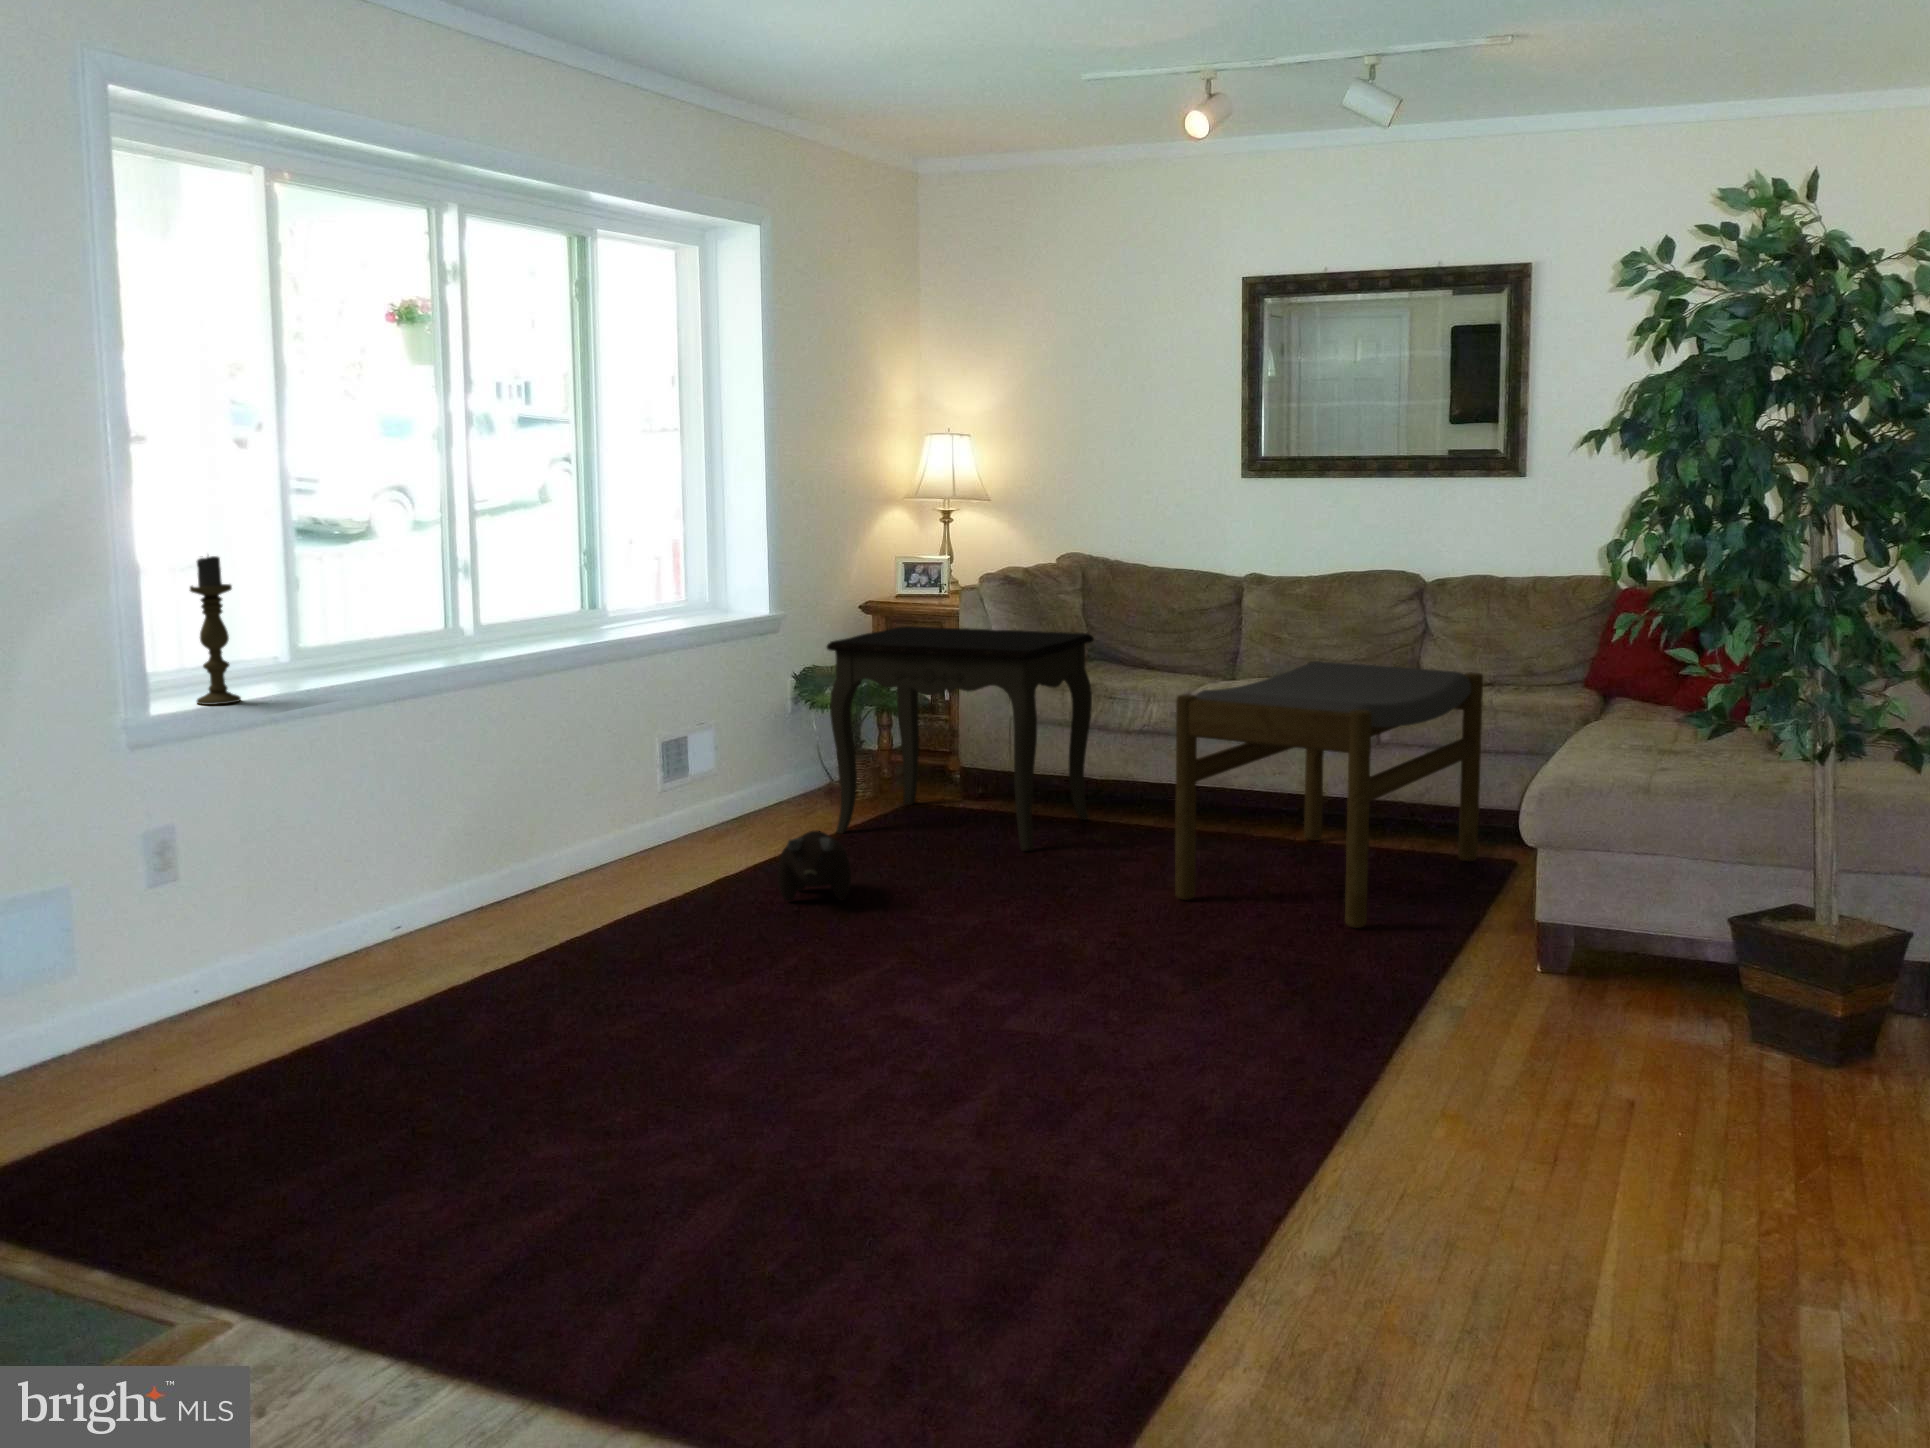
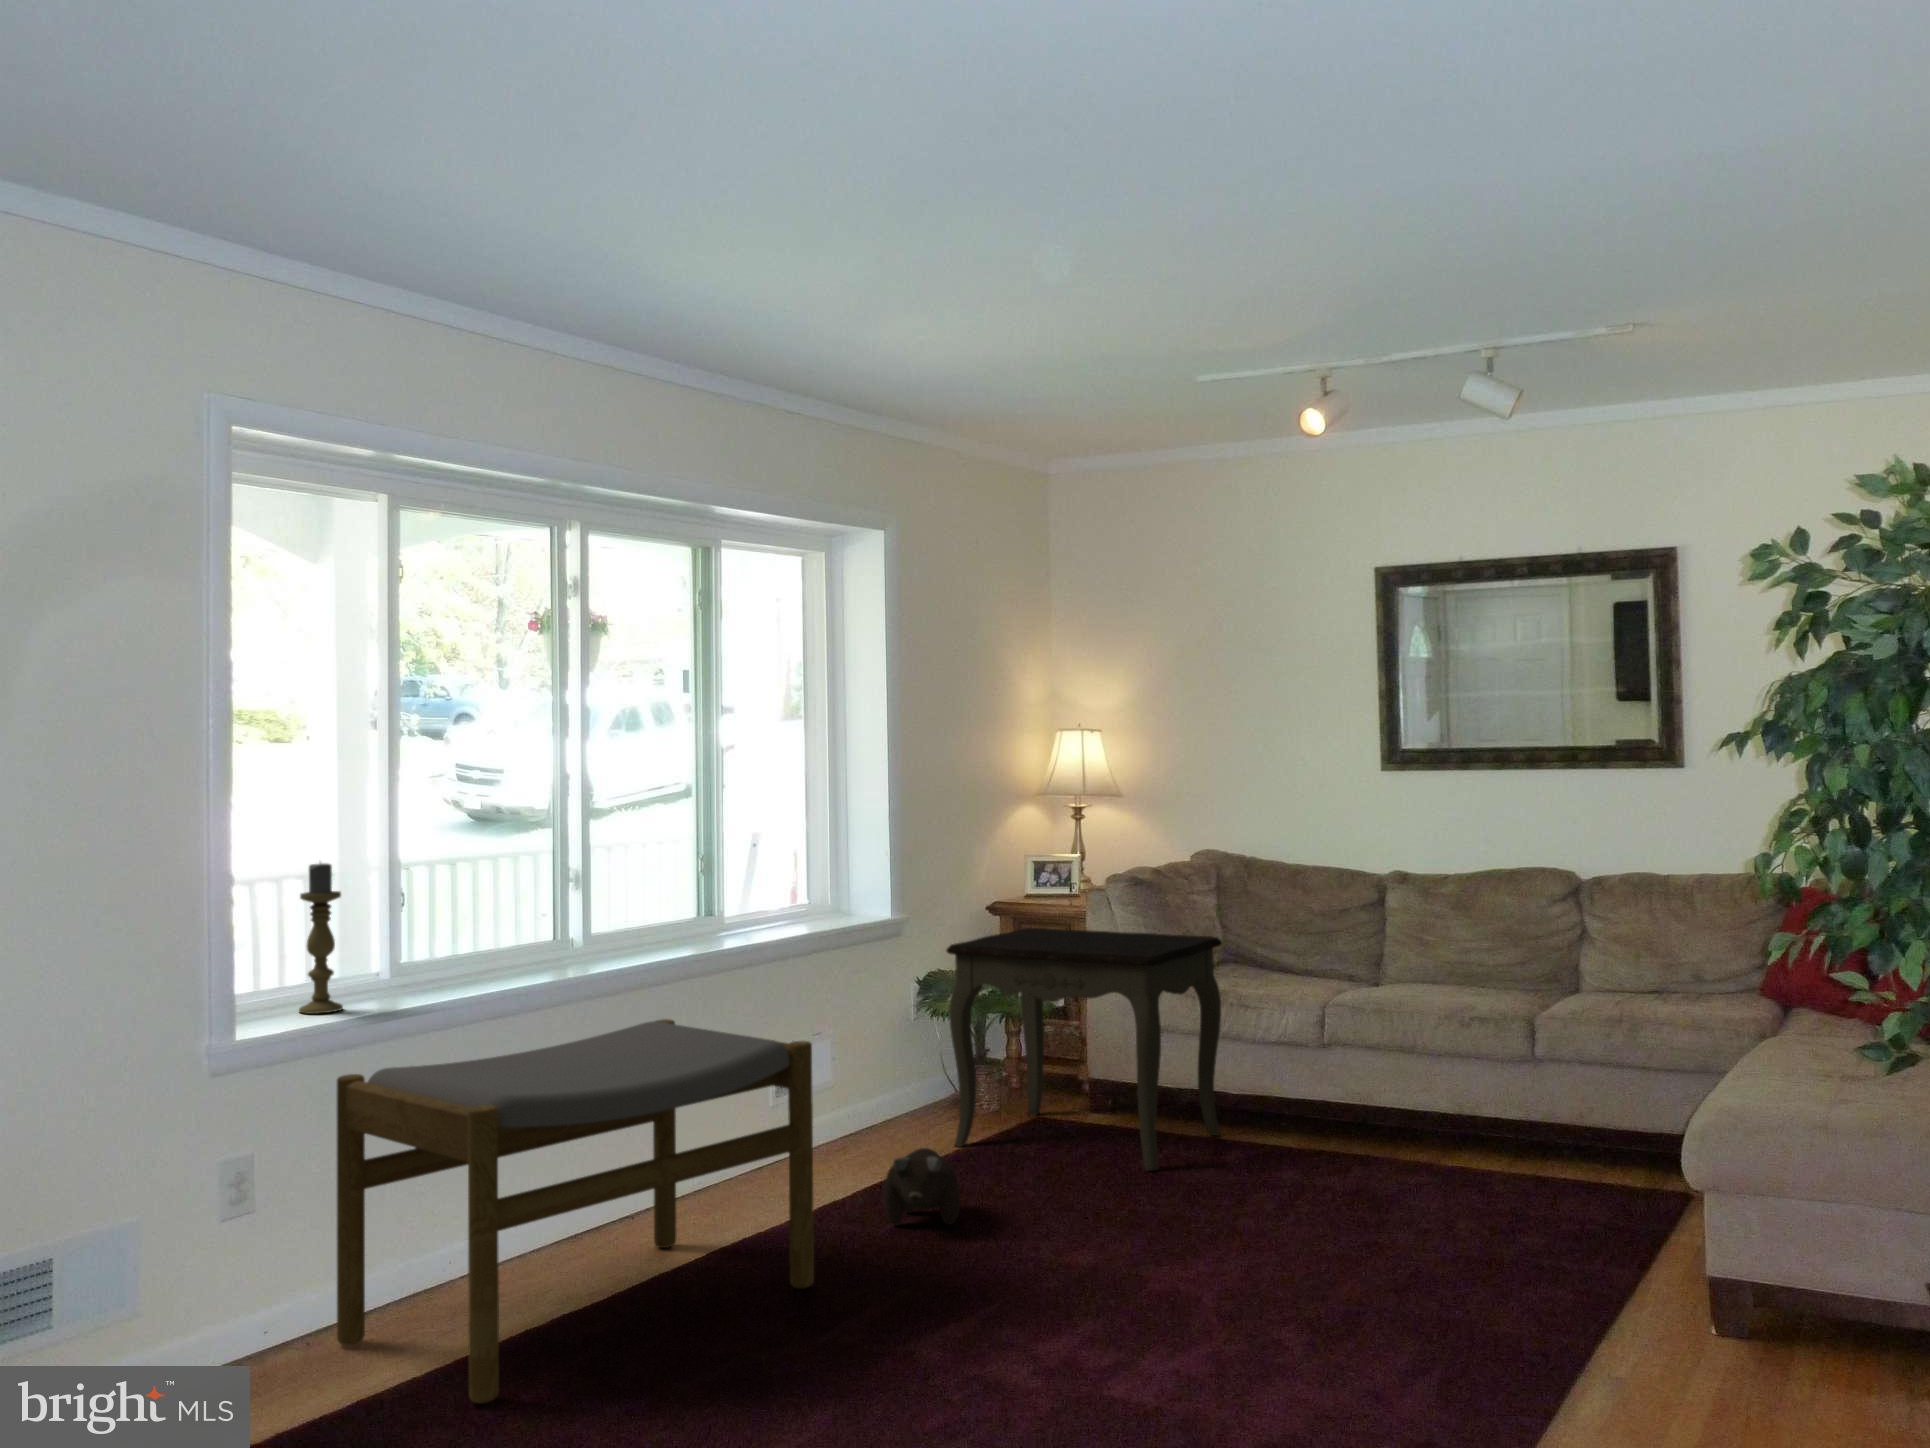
footstool: present [1175,661,1483,928] -> present [337,1019,814,1404]

